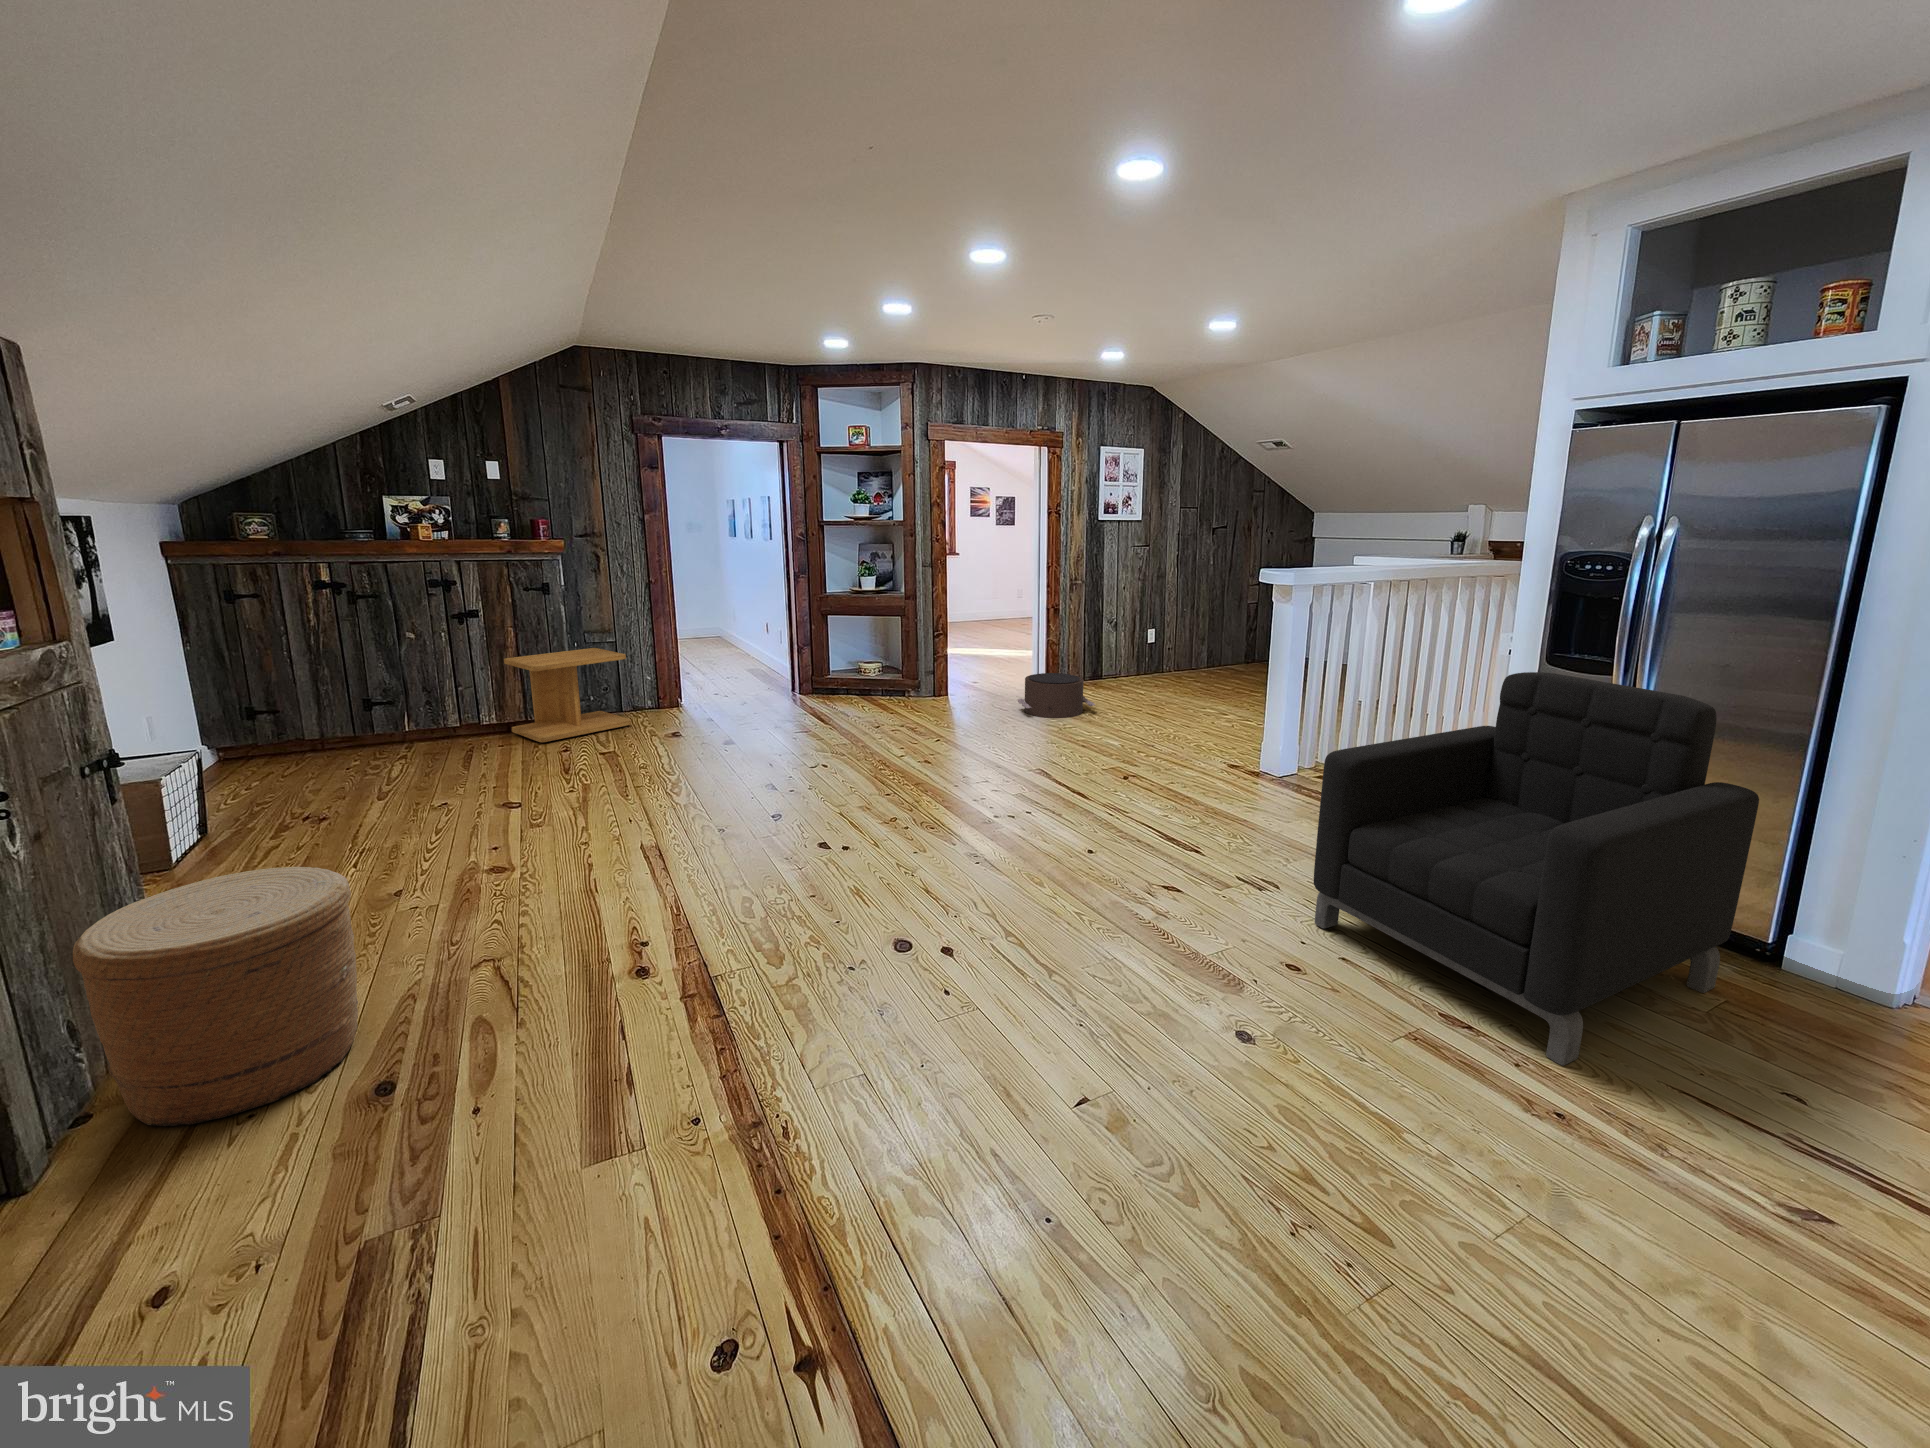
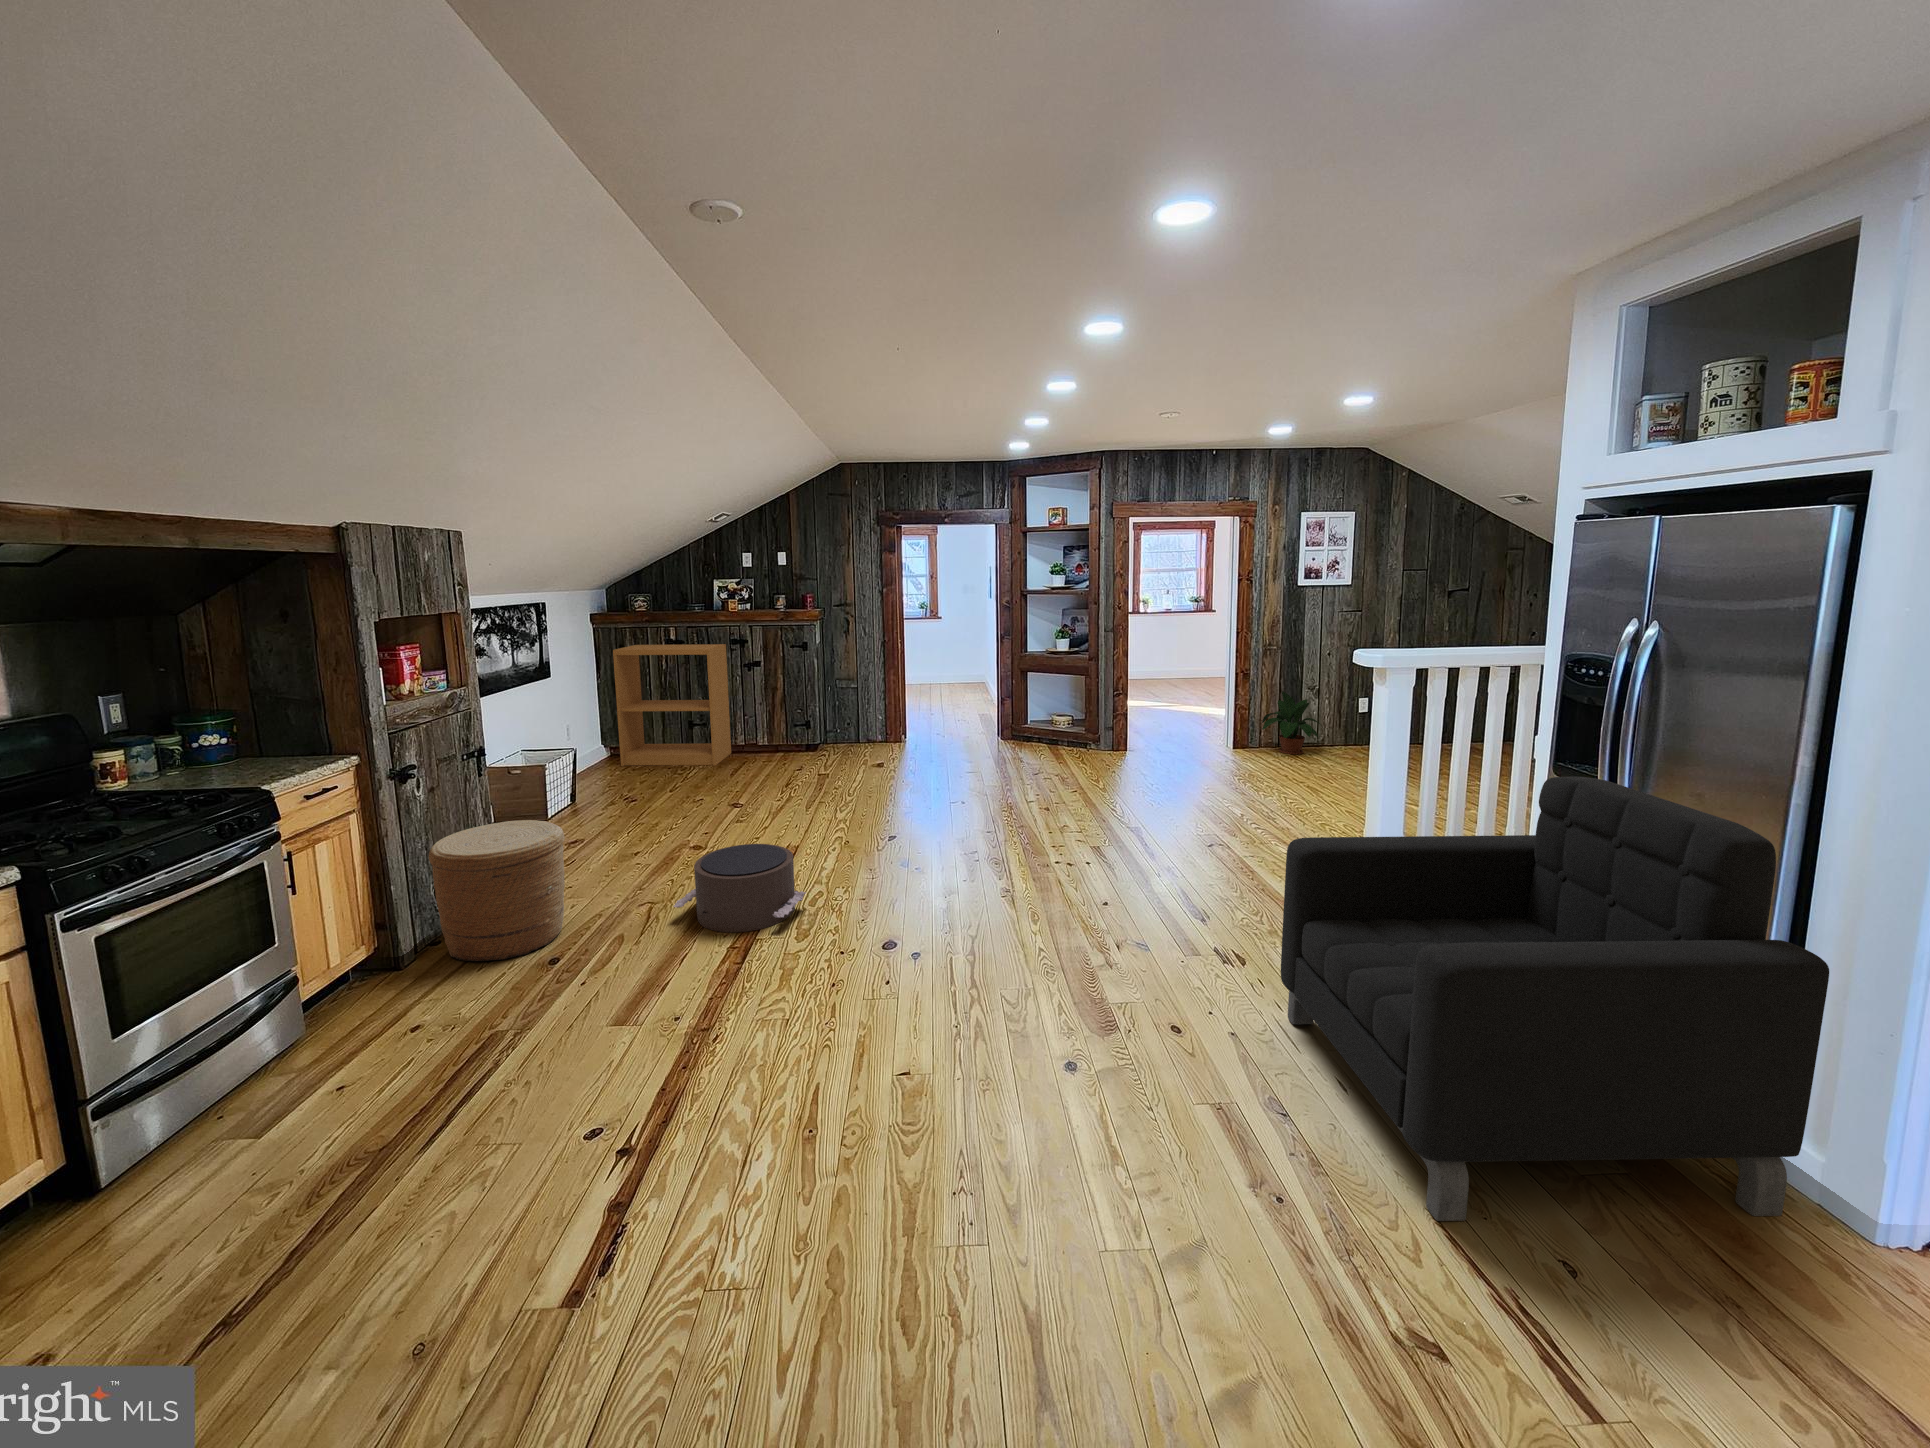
bookshelf: none [222,587,441,774] -> present [613,644,731,766]
potted plant: none [1072,624,1128,684] -> present [1262,691,1320,754]
side table: present [504,648,631,742] -> none [772,693,853,762]
pouf: present [1018,673,1095,718] -> present [673,844,806,932]

